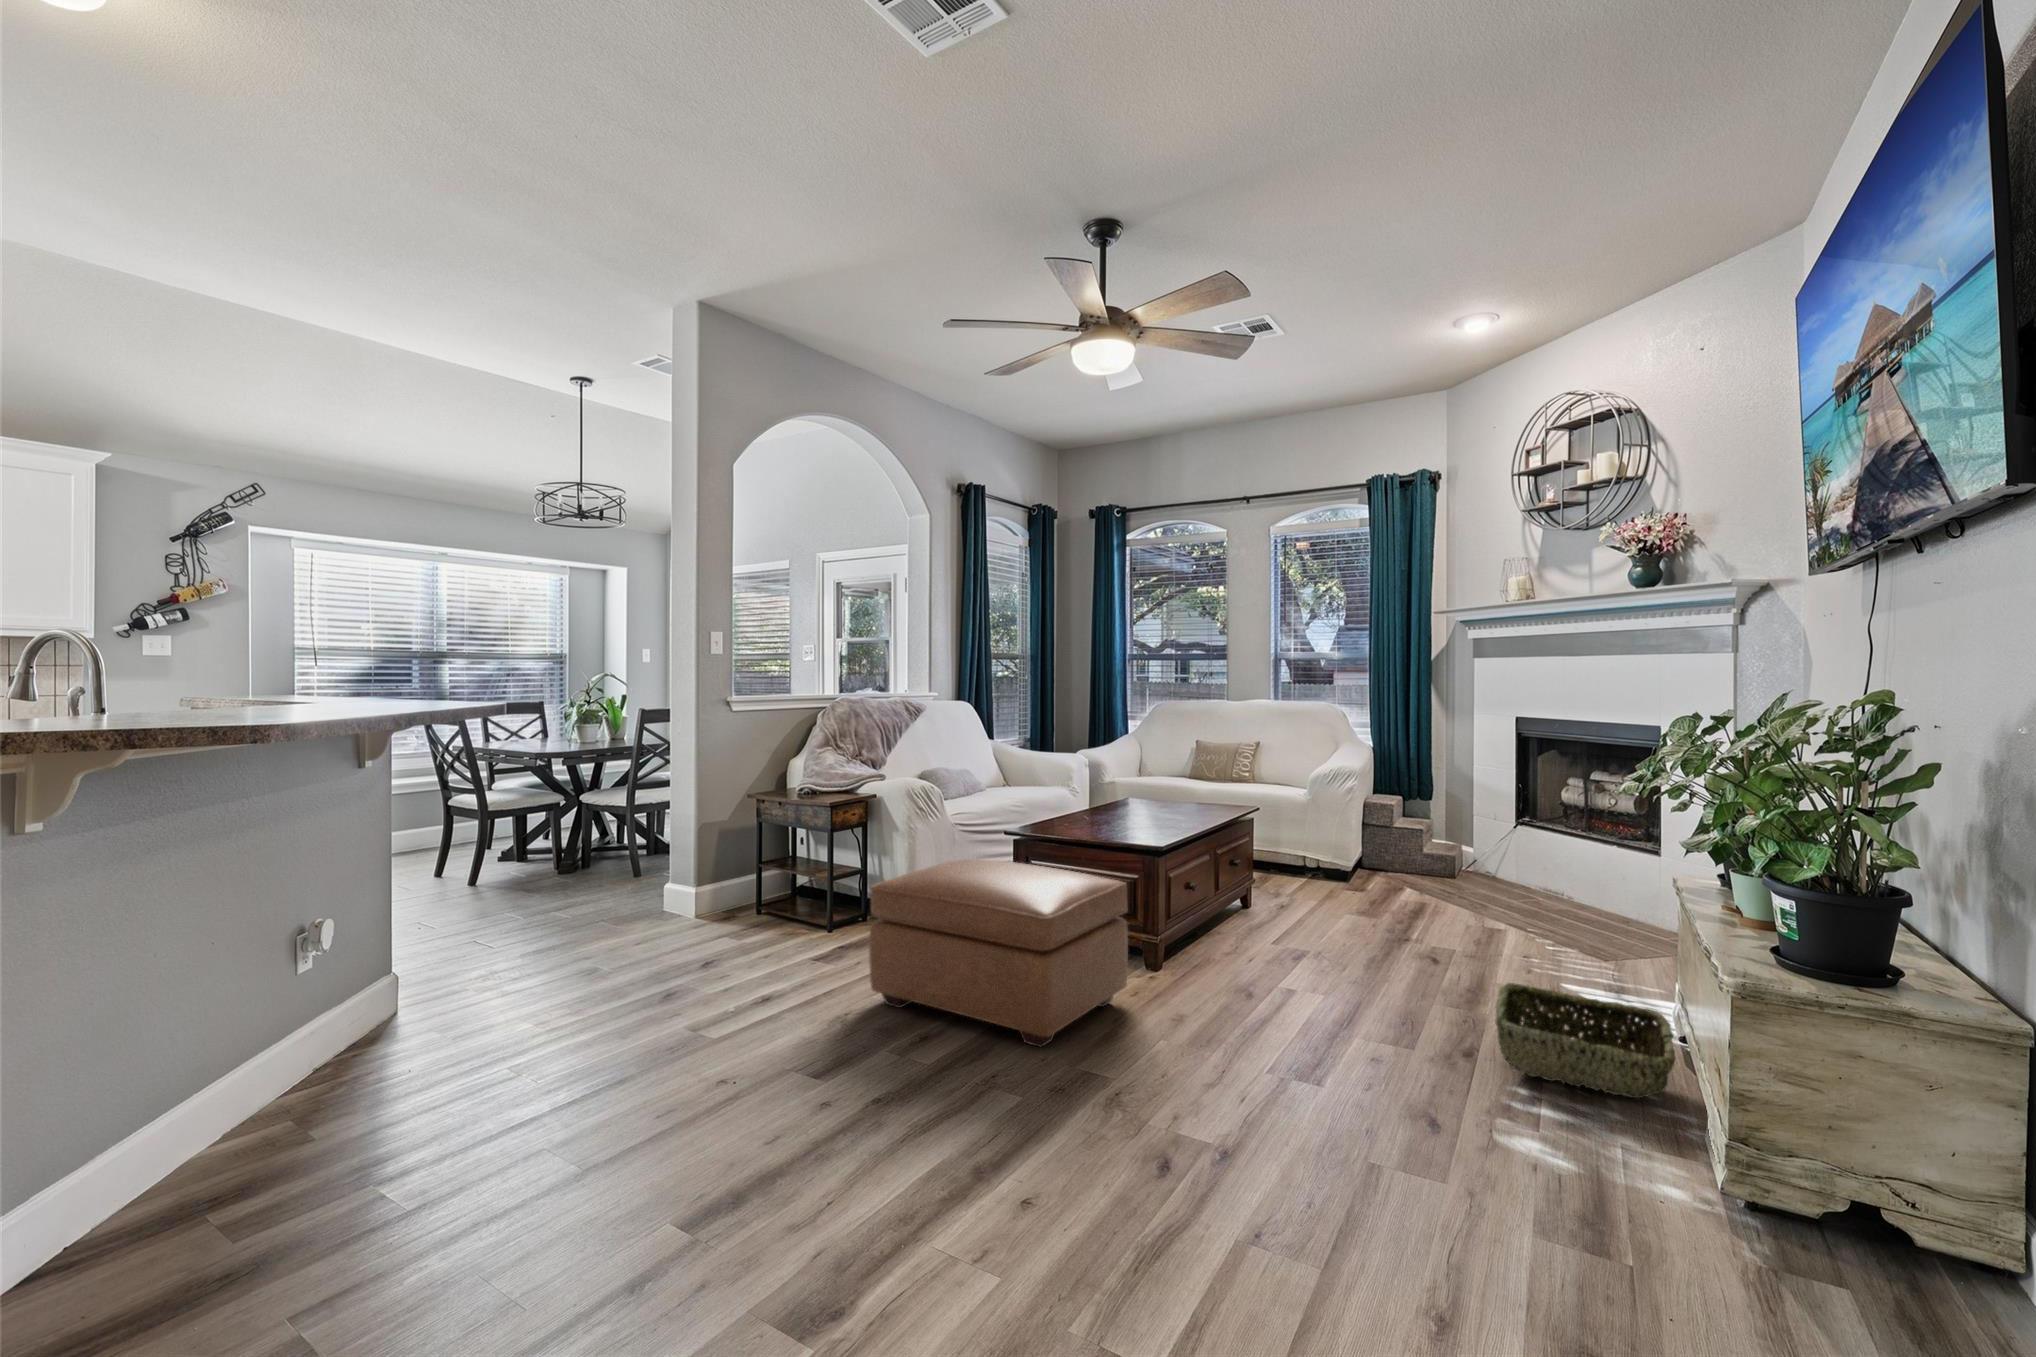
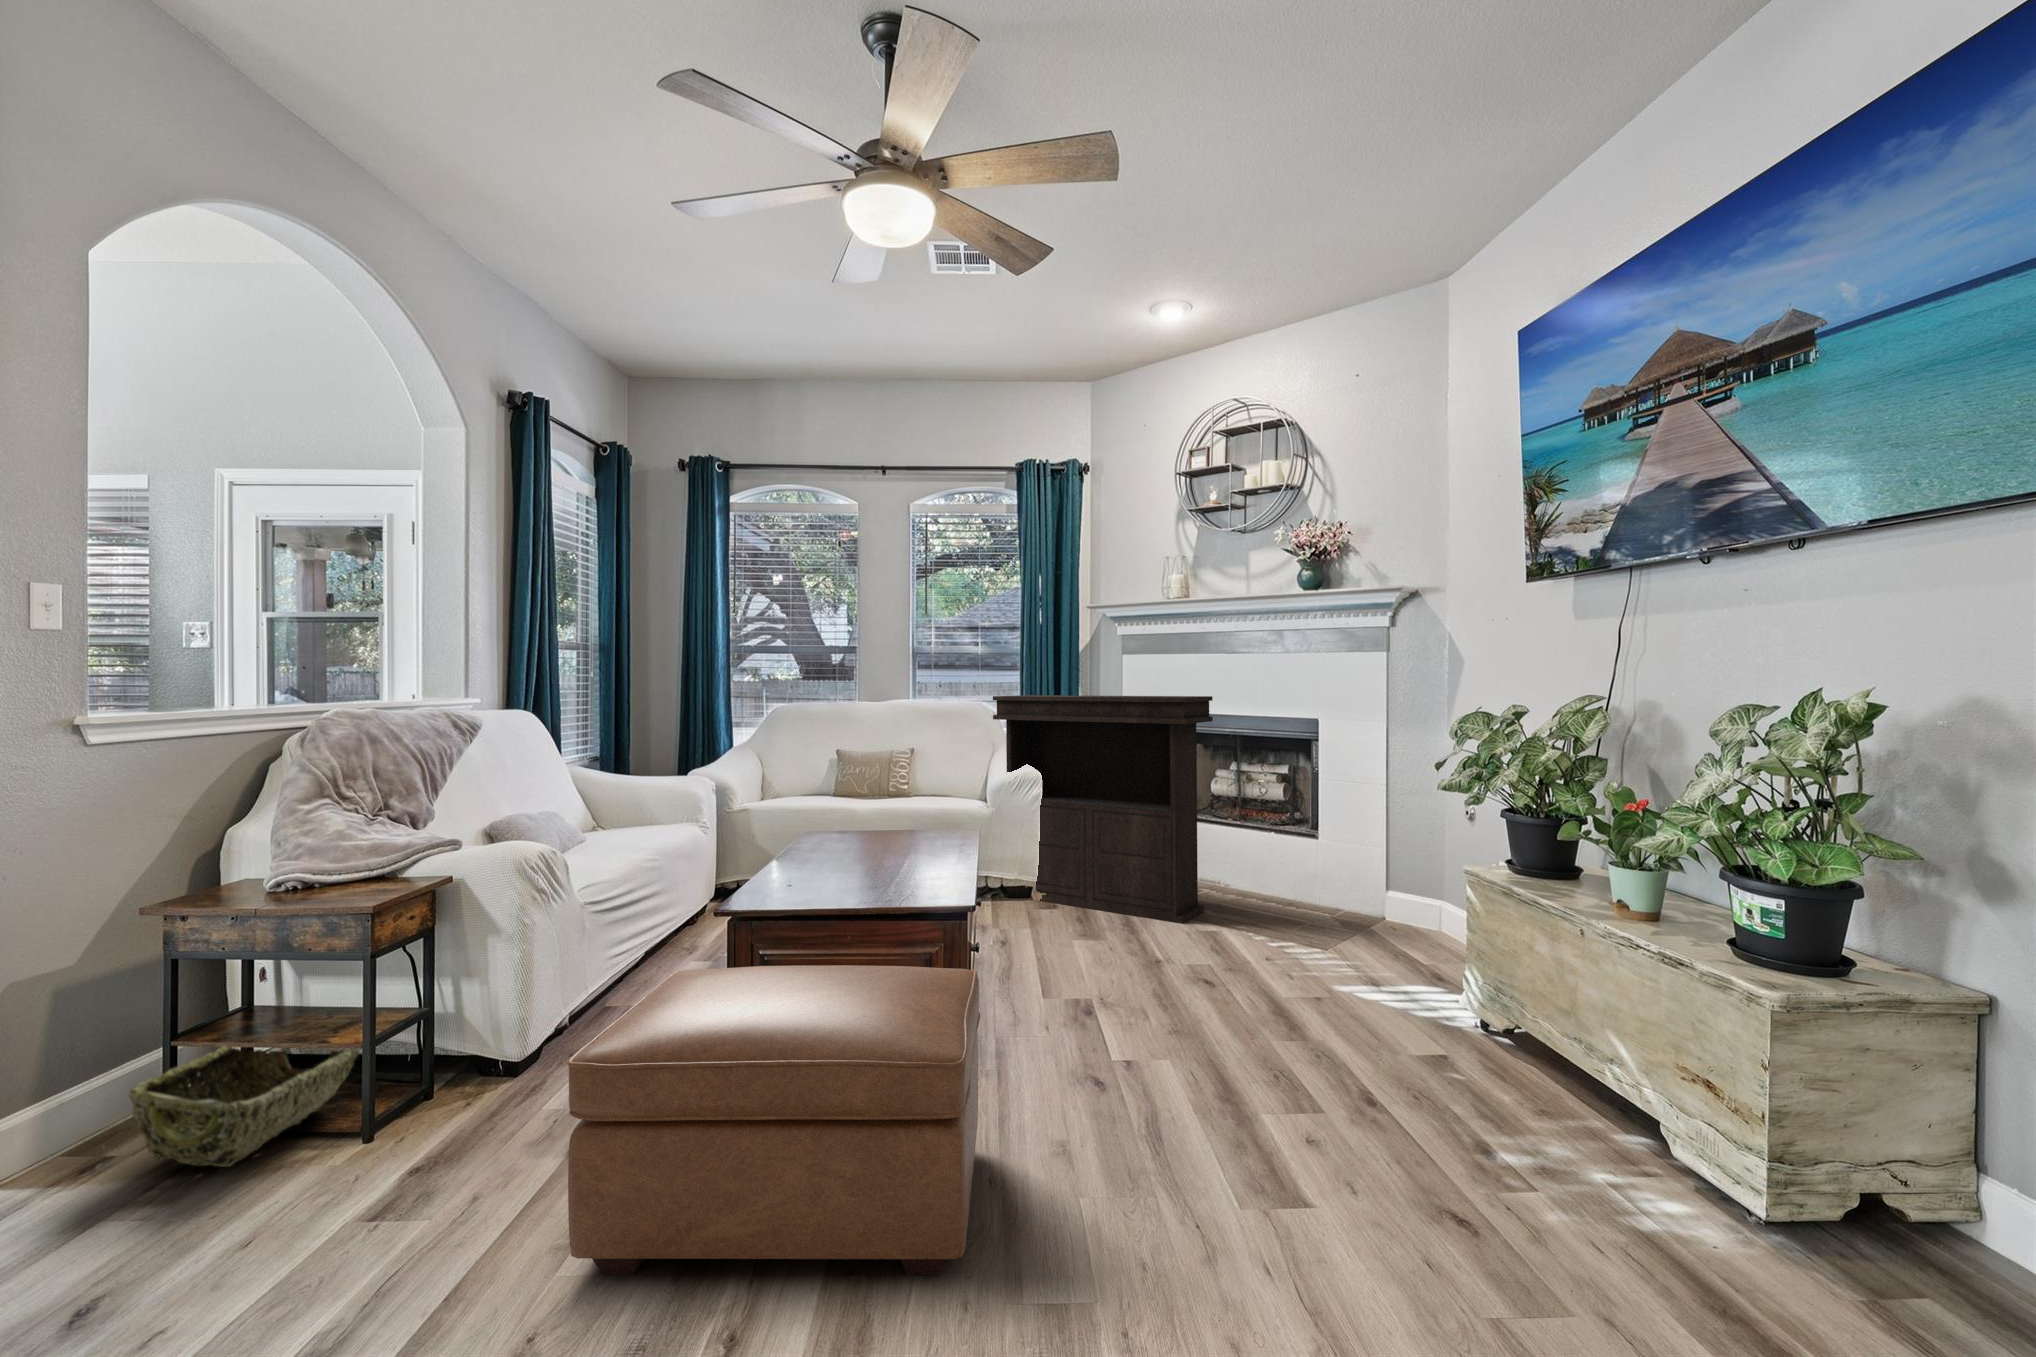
console table: none [1319,694,1523,913] -> present [993,695,1213,923]
woven basket: present [1495,983,1676,1098] -> present [129,1046,359,1167]

